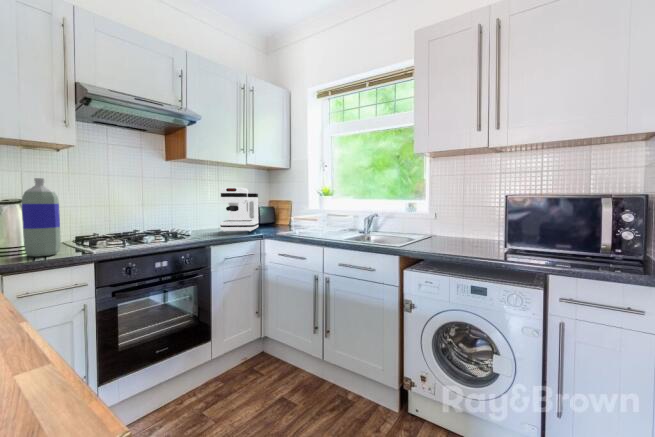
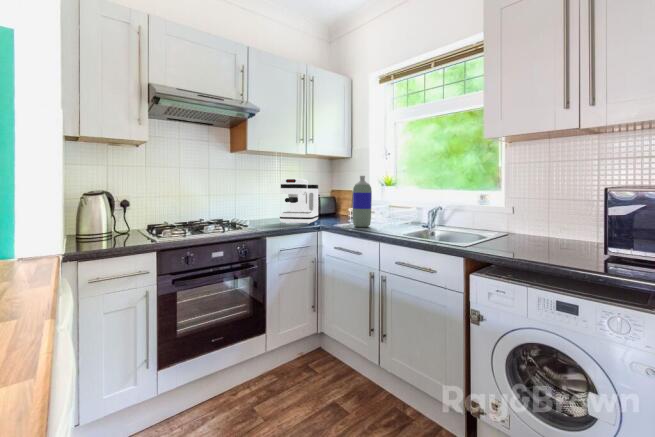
bottle: present [22,178,61,257] -> present [353,176,372,227]

